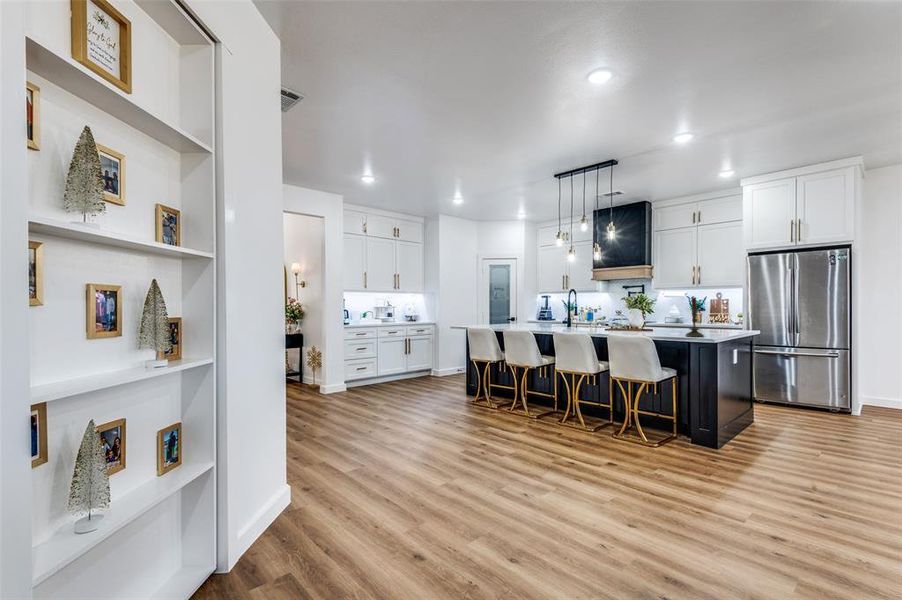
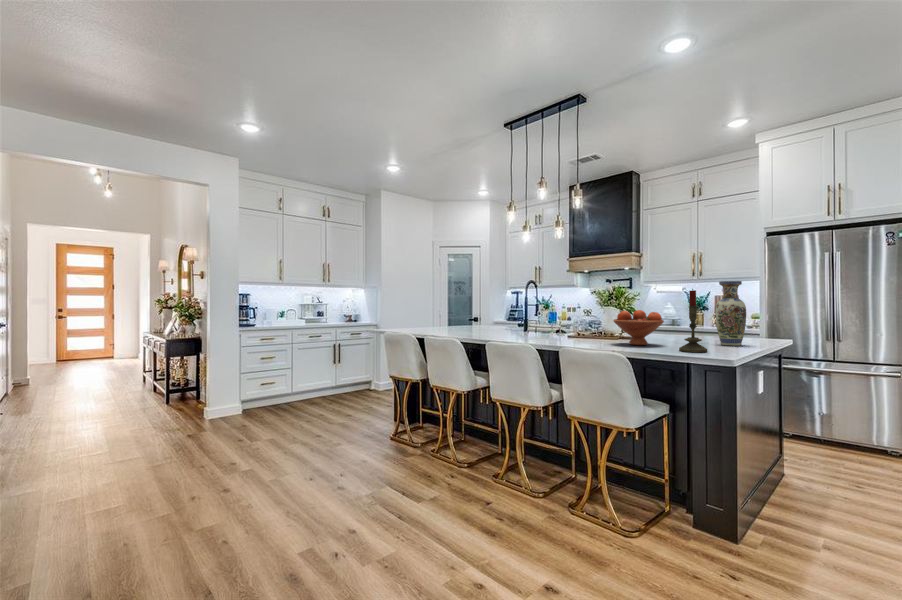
vase: none [709,291,730,334] -> present [715,281,746,346]
fruit bowl: none [640,310,675,334] -> present [614,310,664,345]

